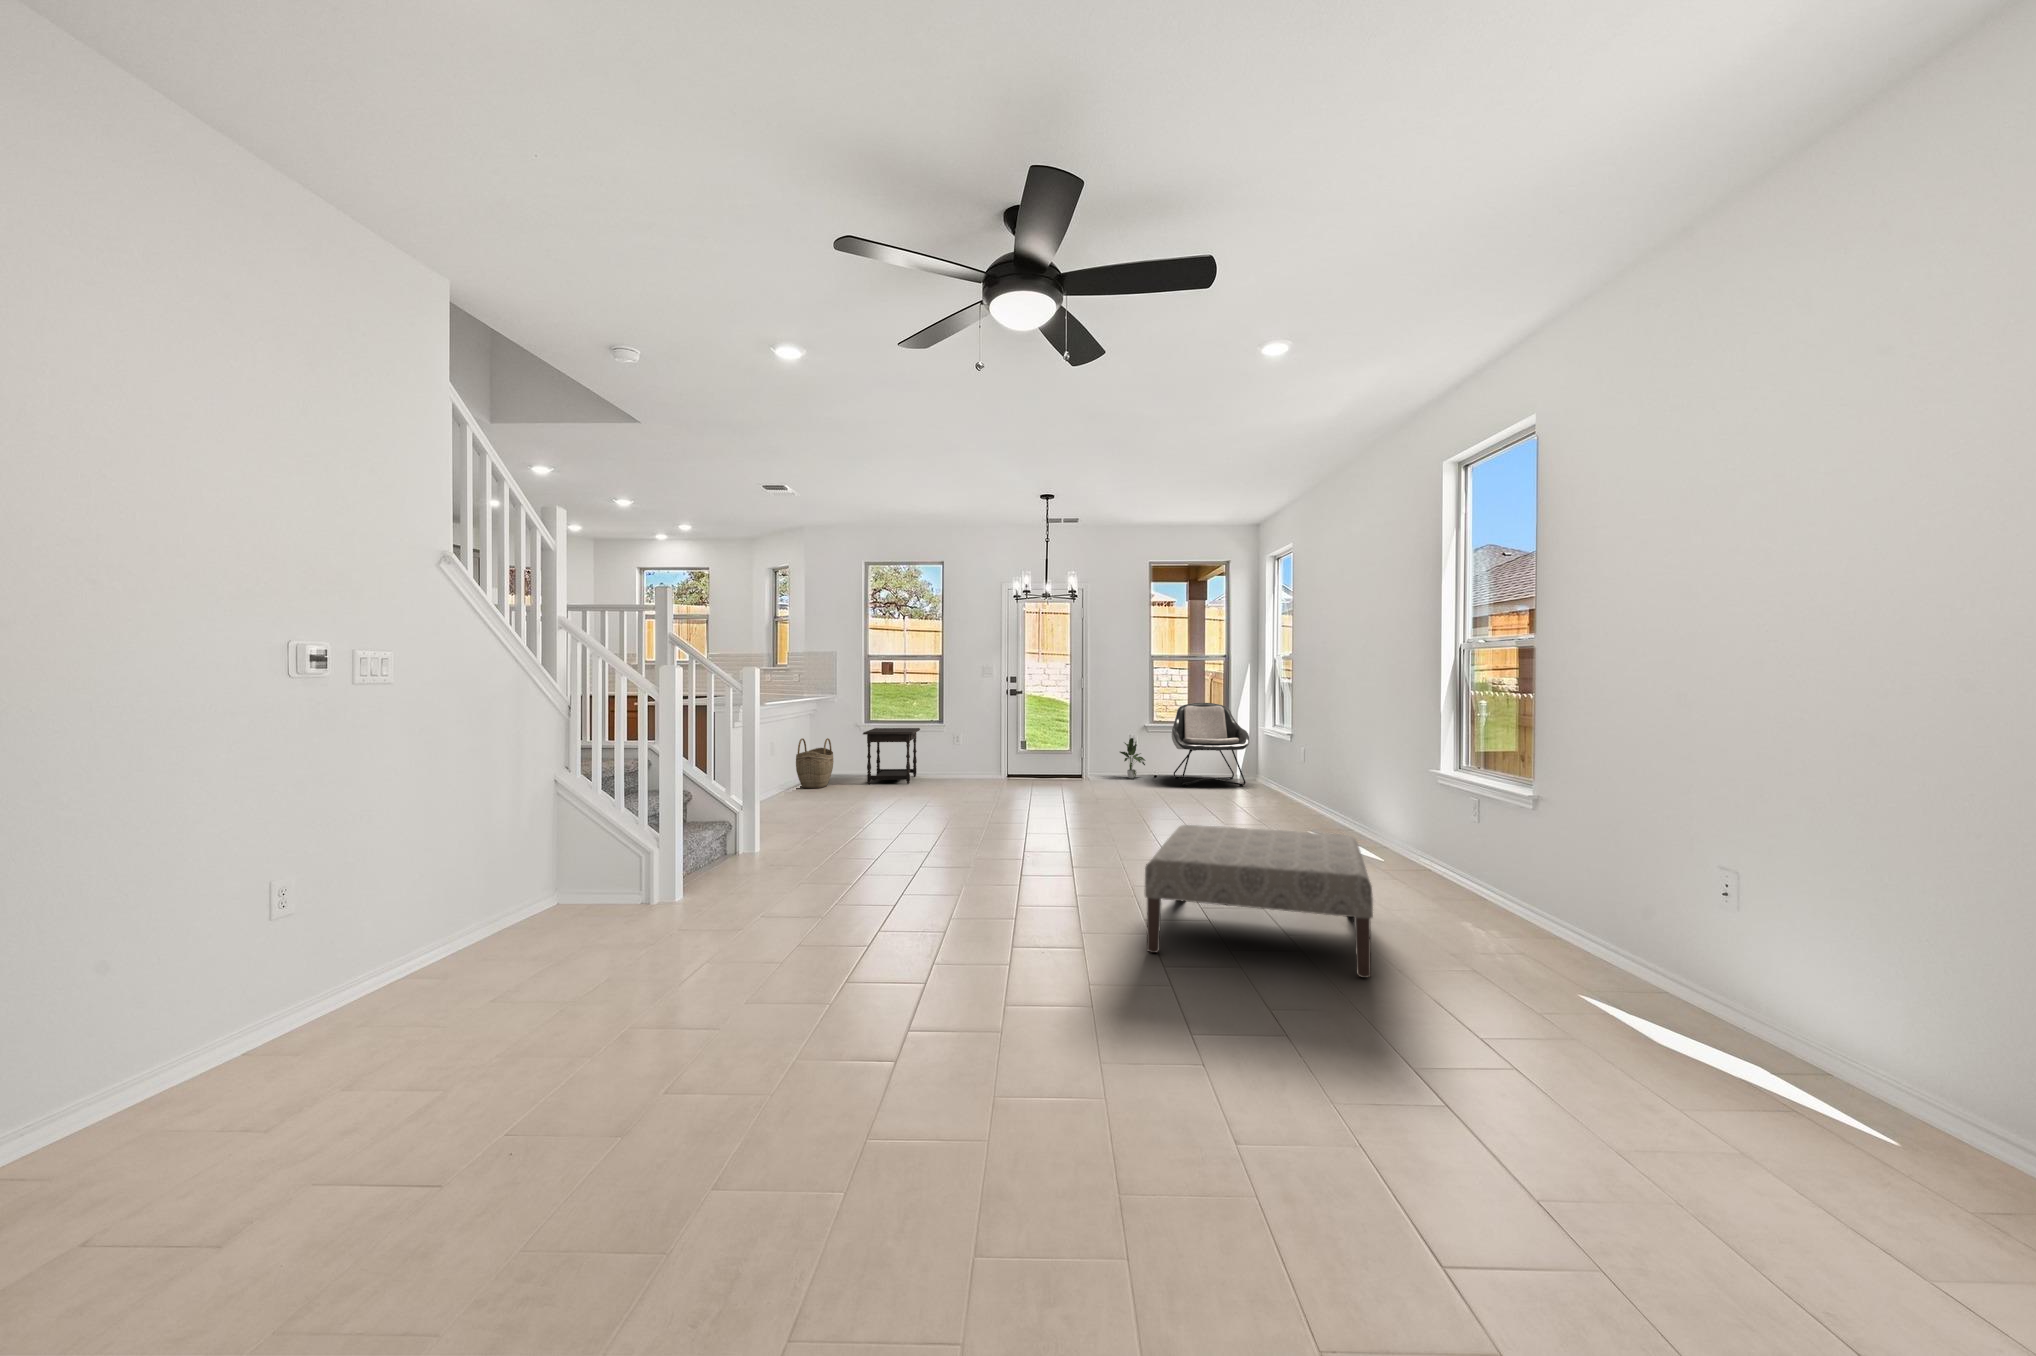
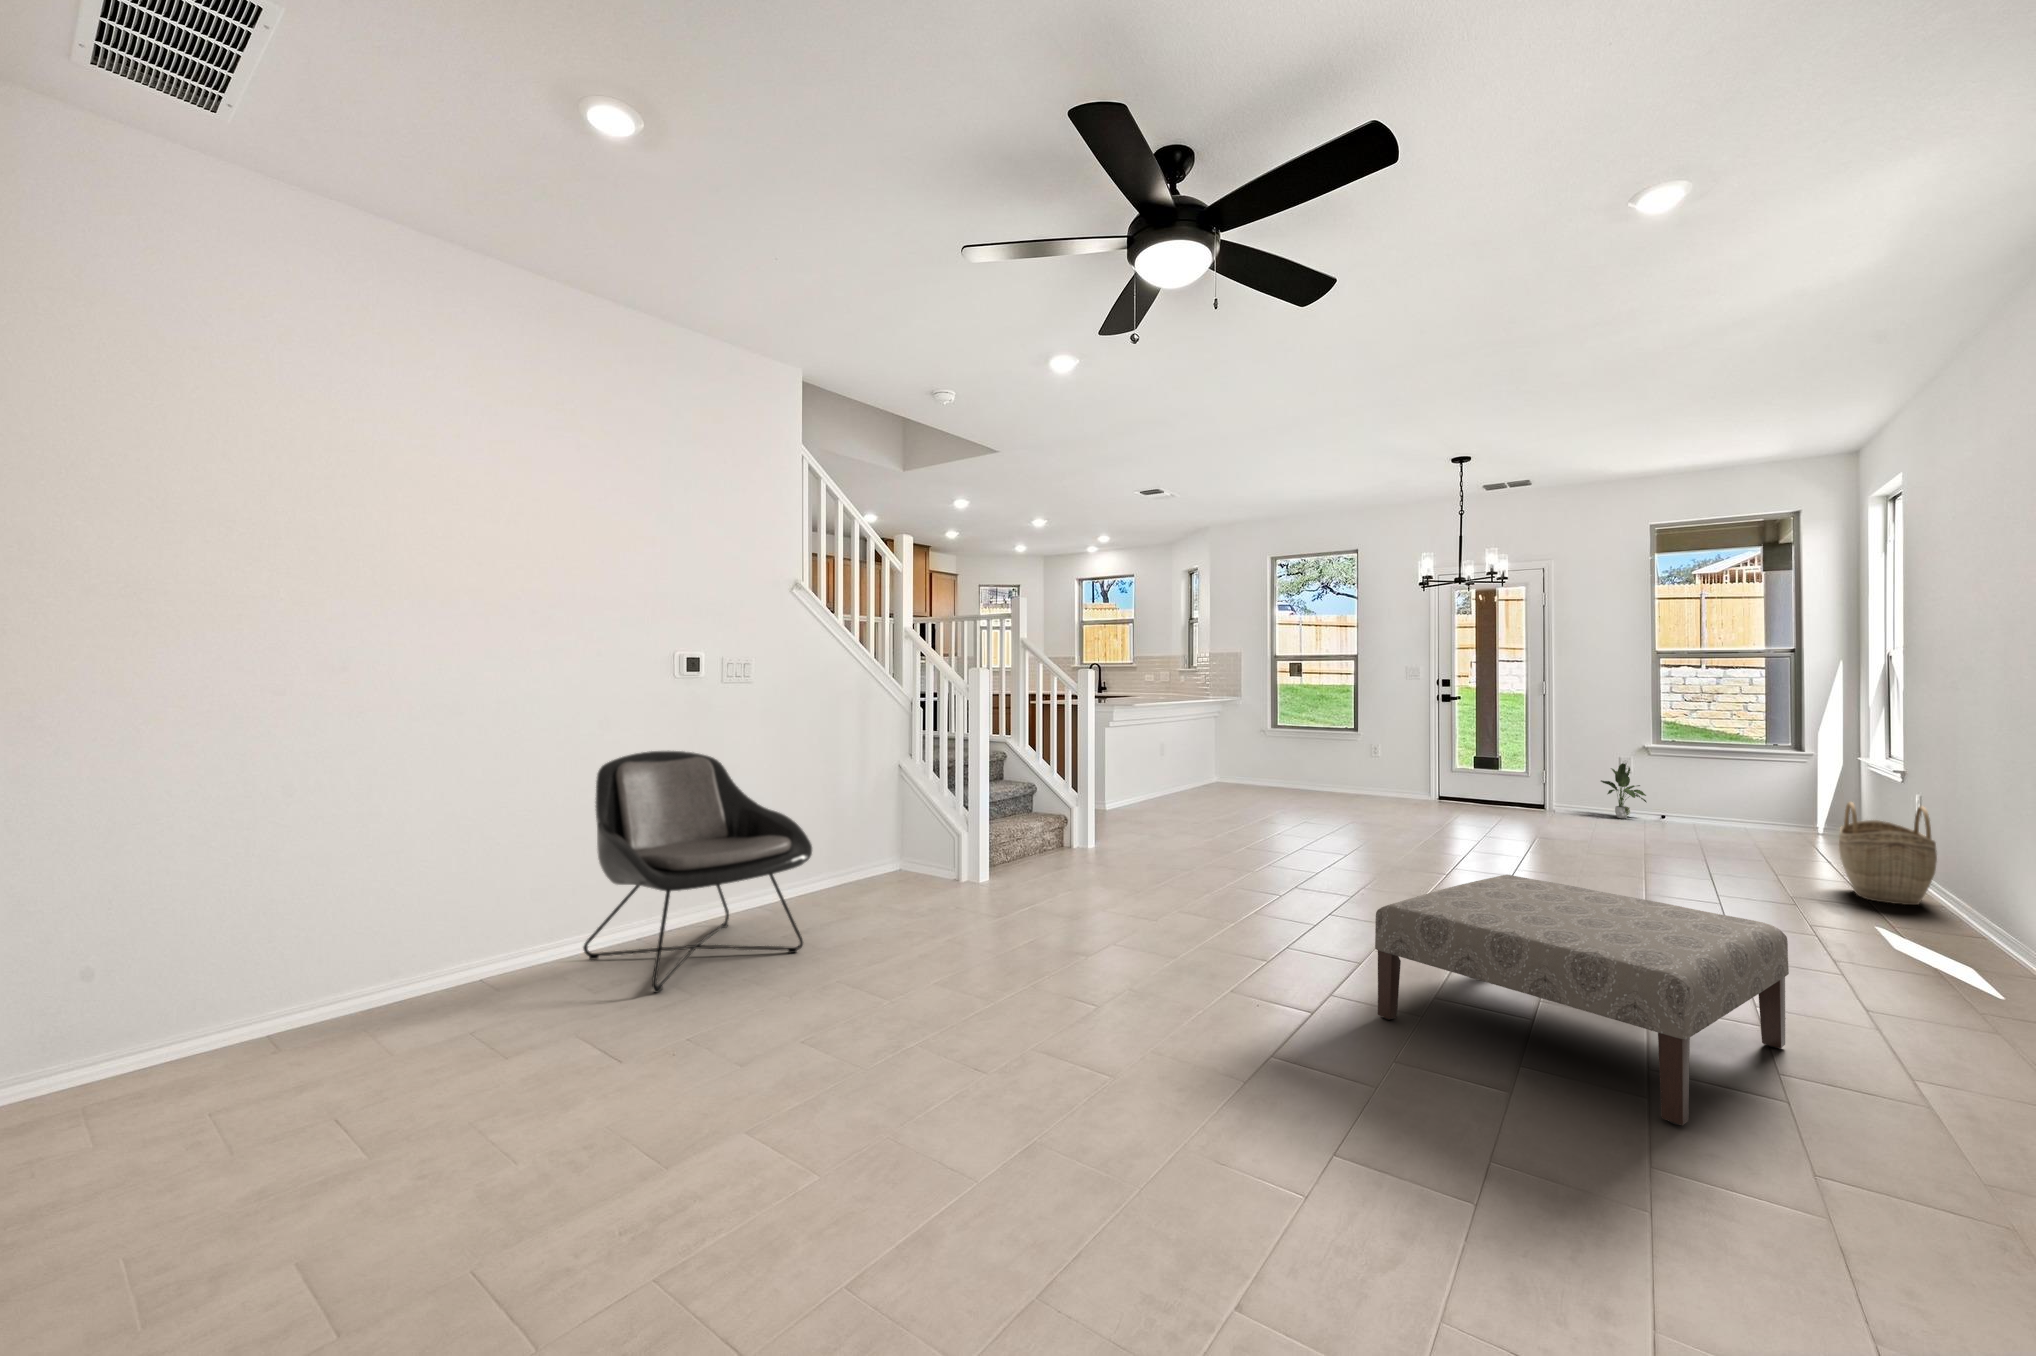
lounge chair: present [1172,703,1249,786] -> present [583,751,812,993]
side table: present [863,728,920,784] -> none [1256,735,1330,798]
woven basket: present [796,738,833,788] -> present [1839,802,1937,905]

